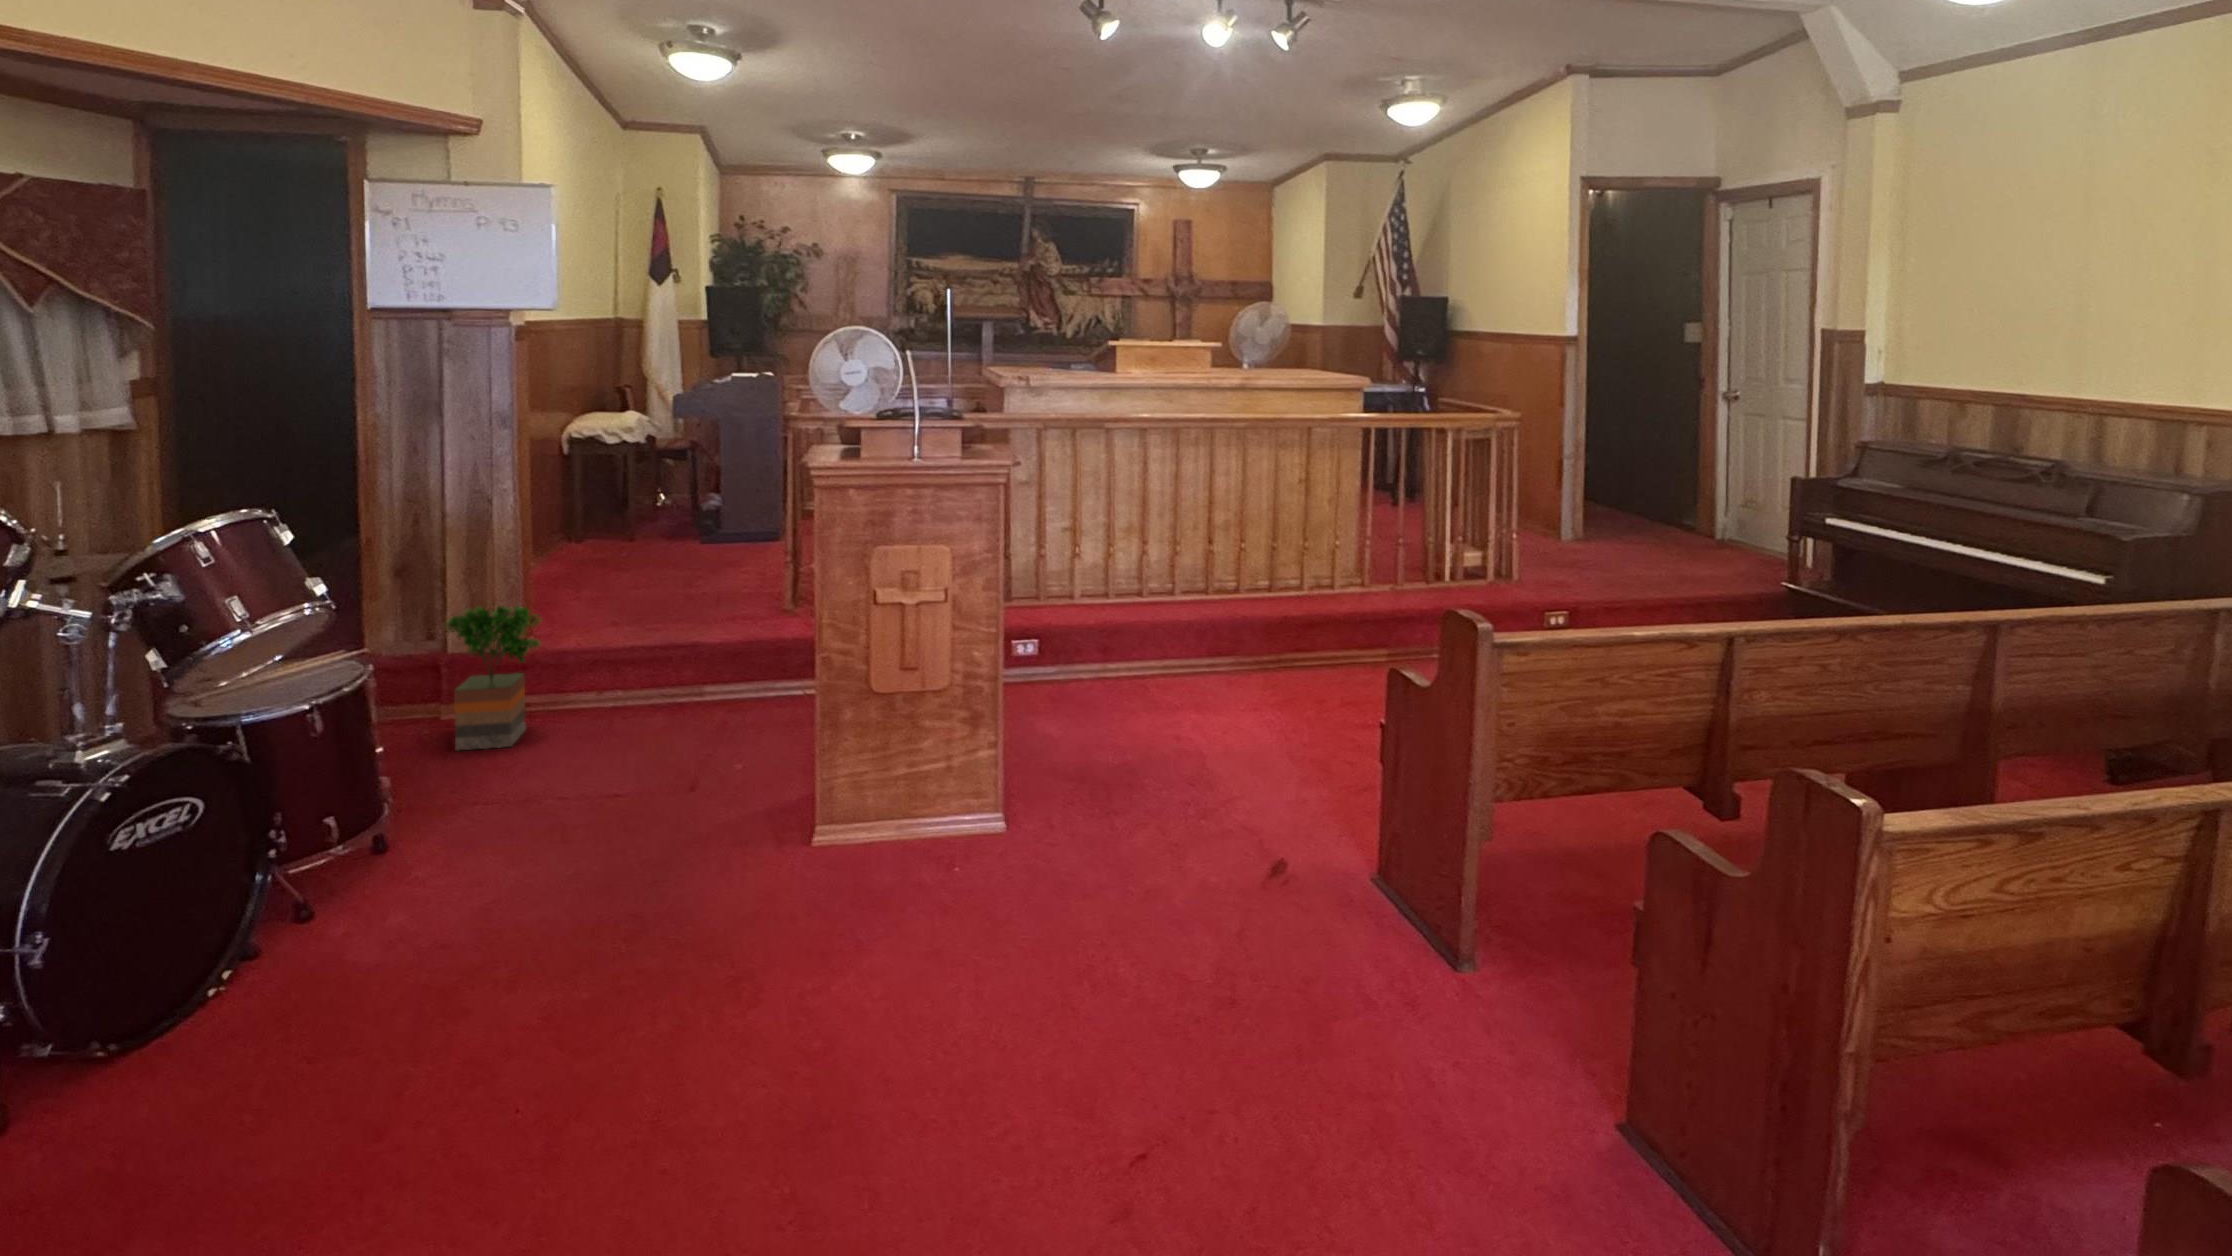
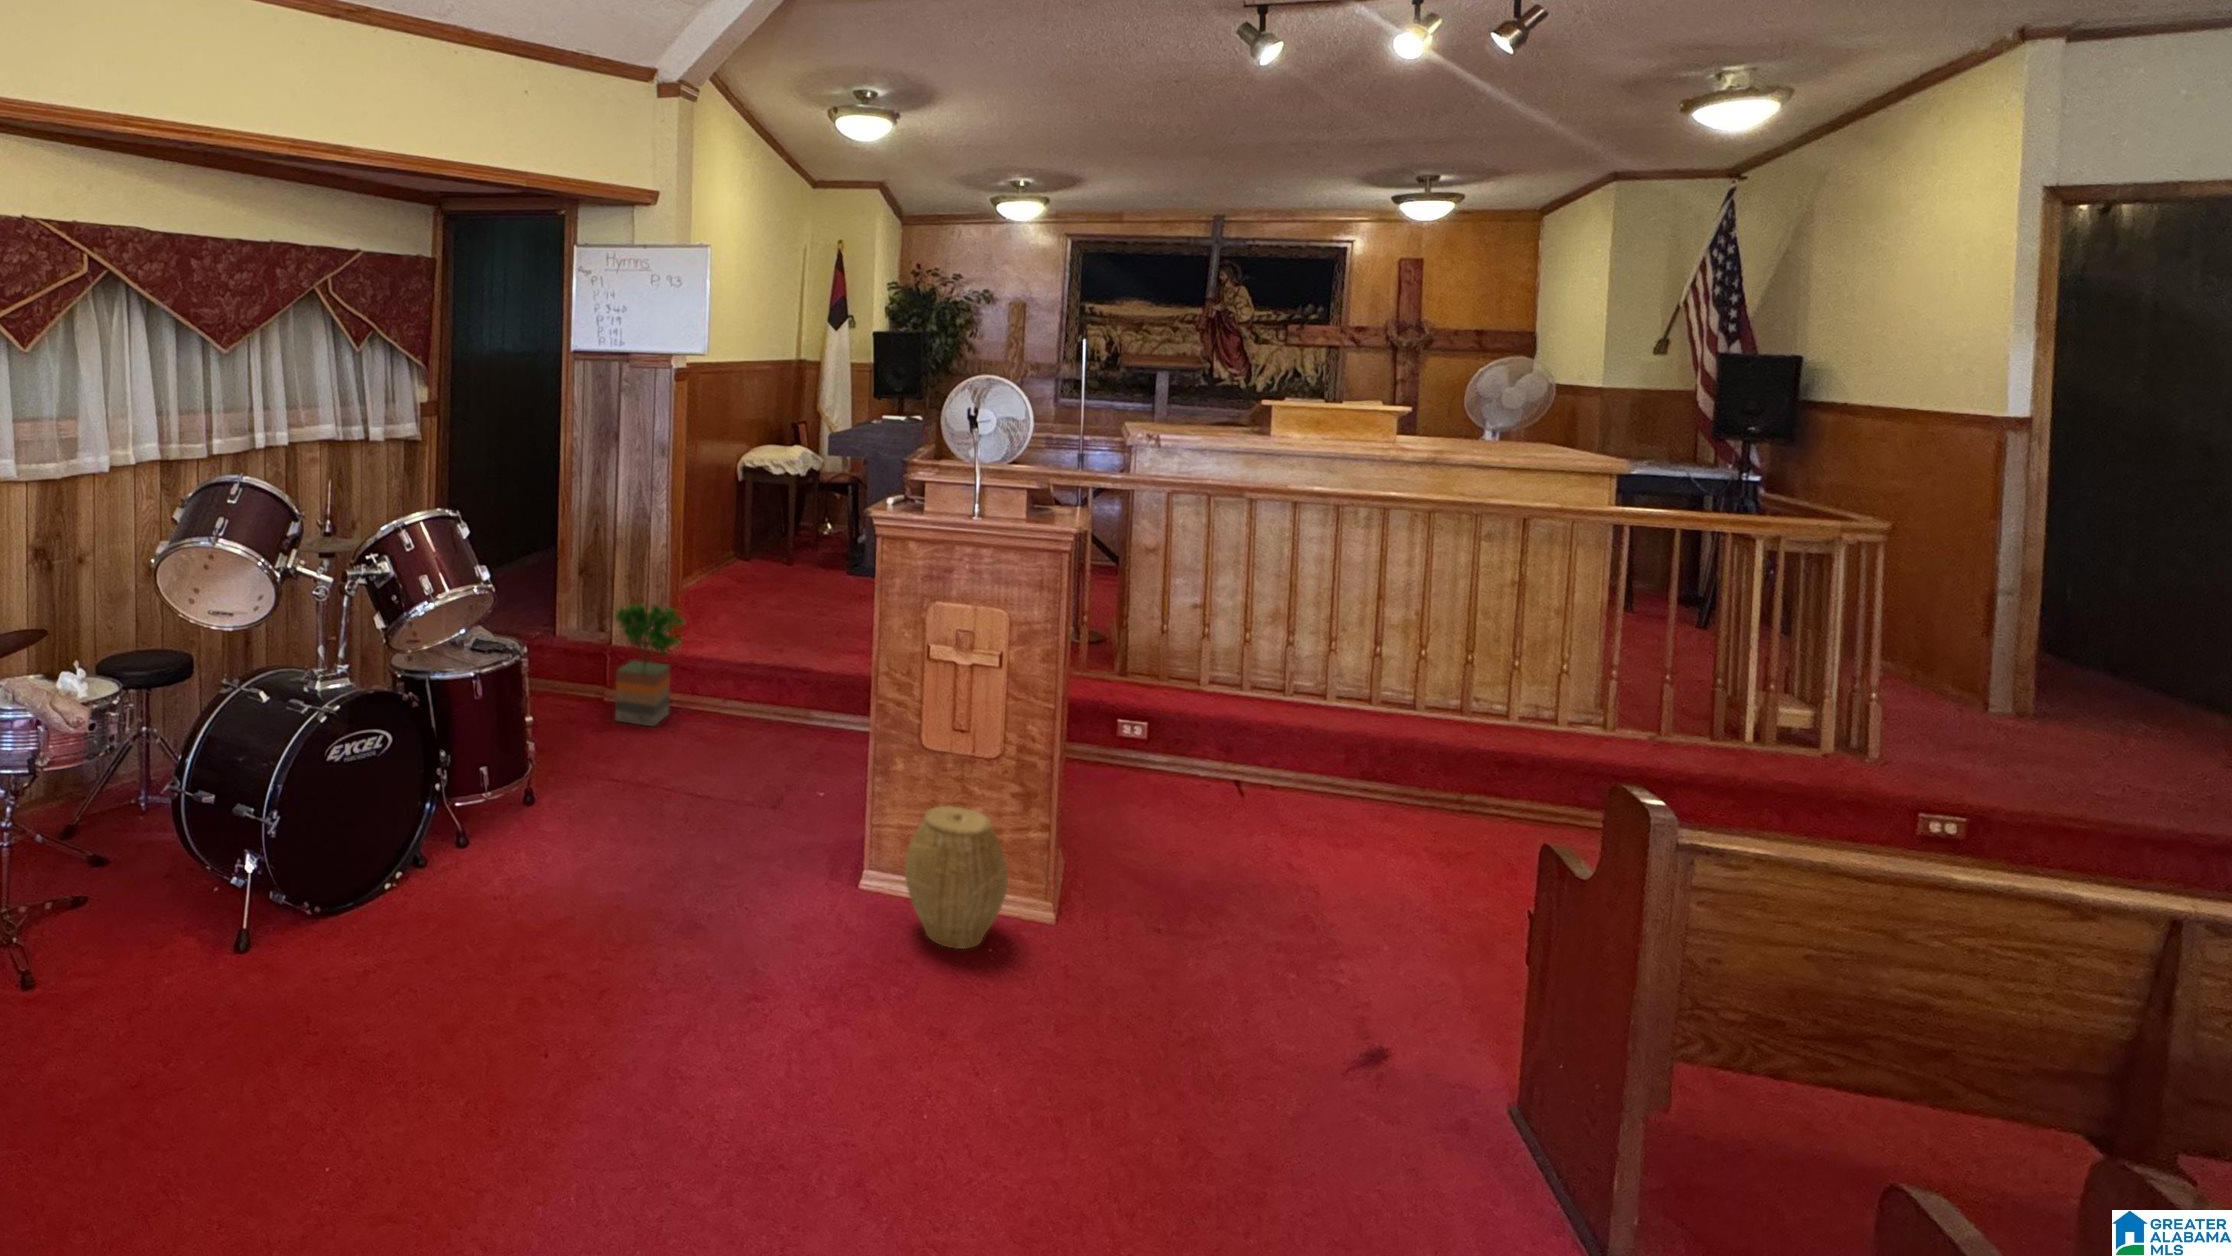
woven basket: none [867,741,967,876] -> present [905,806,1008,949]

